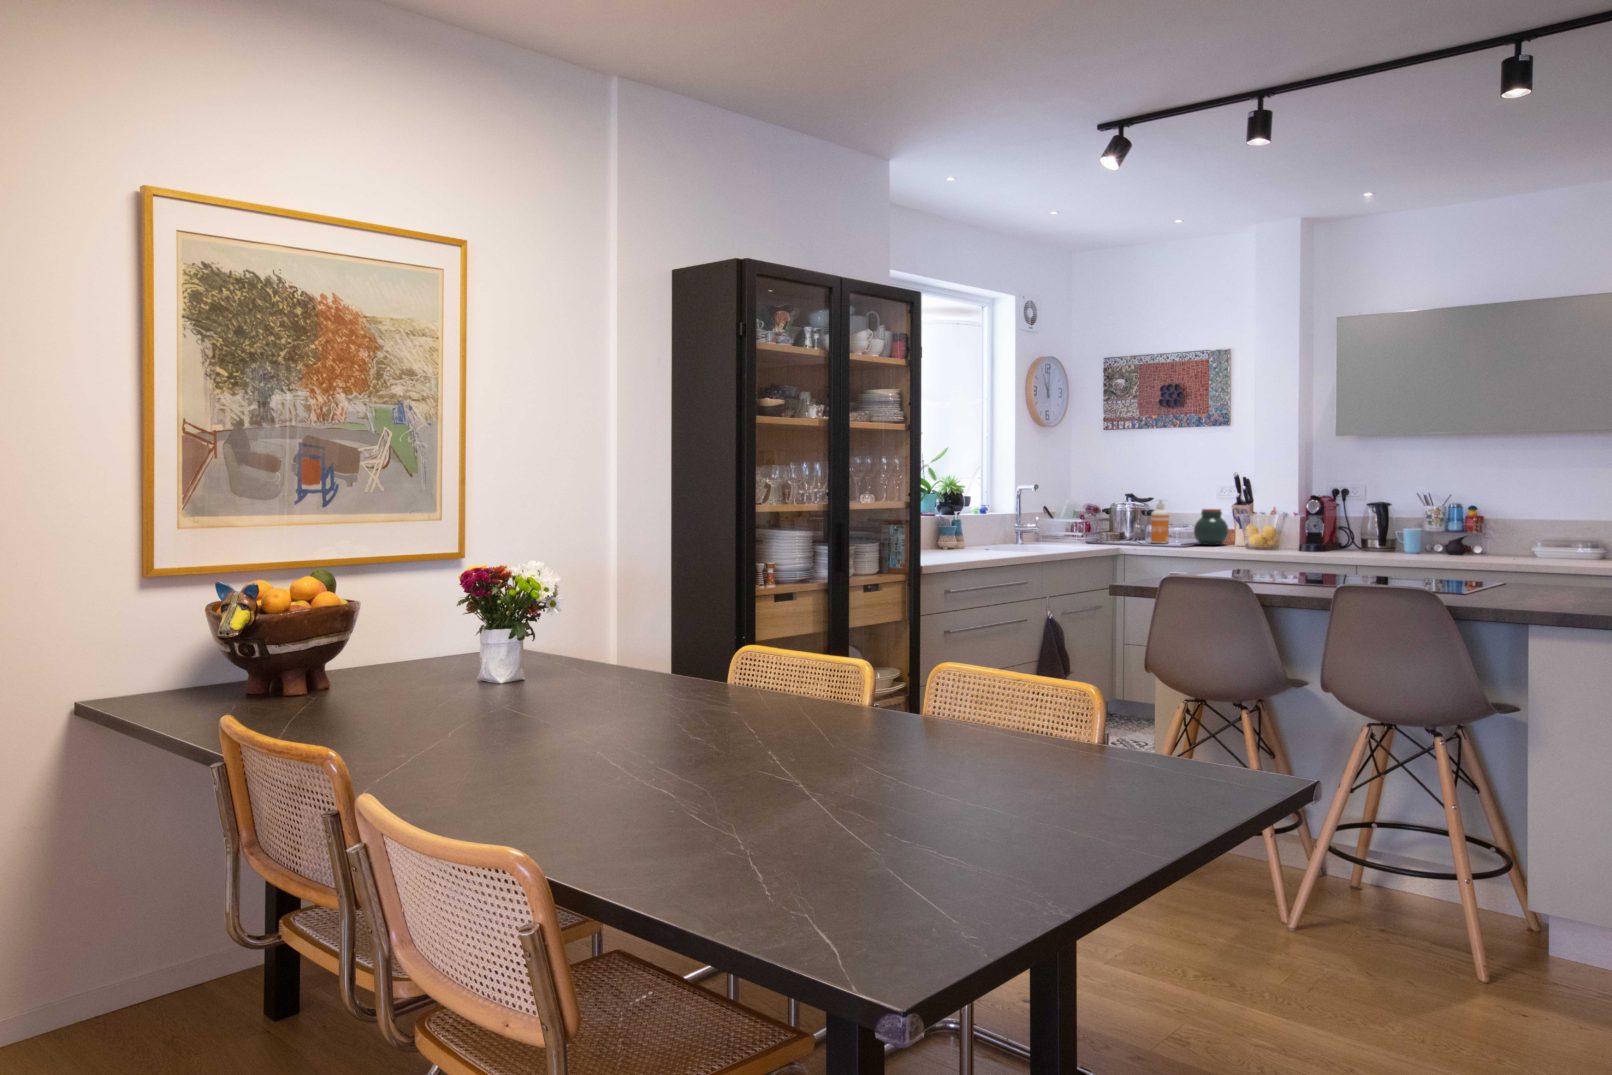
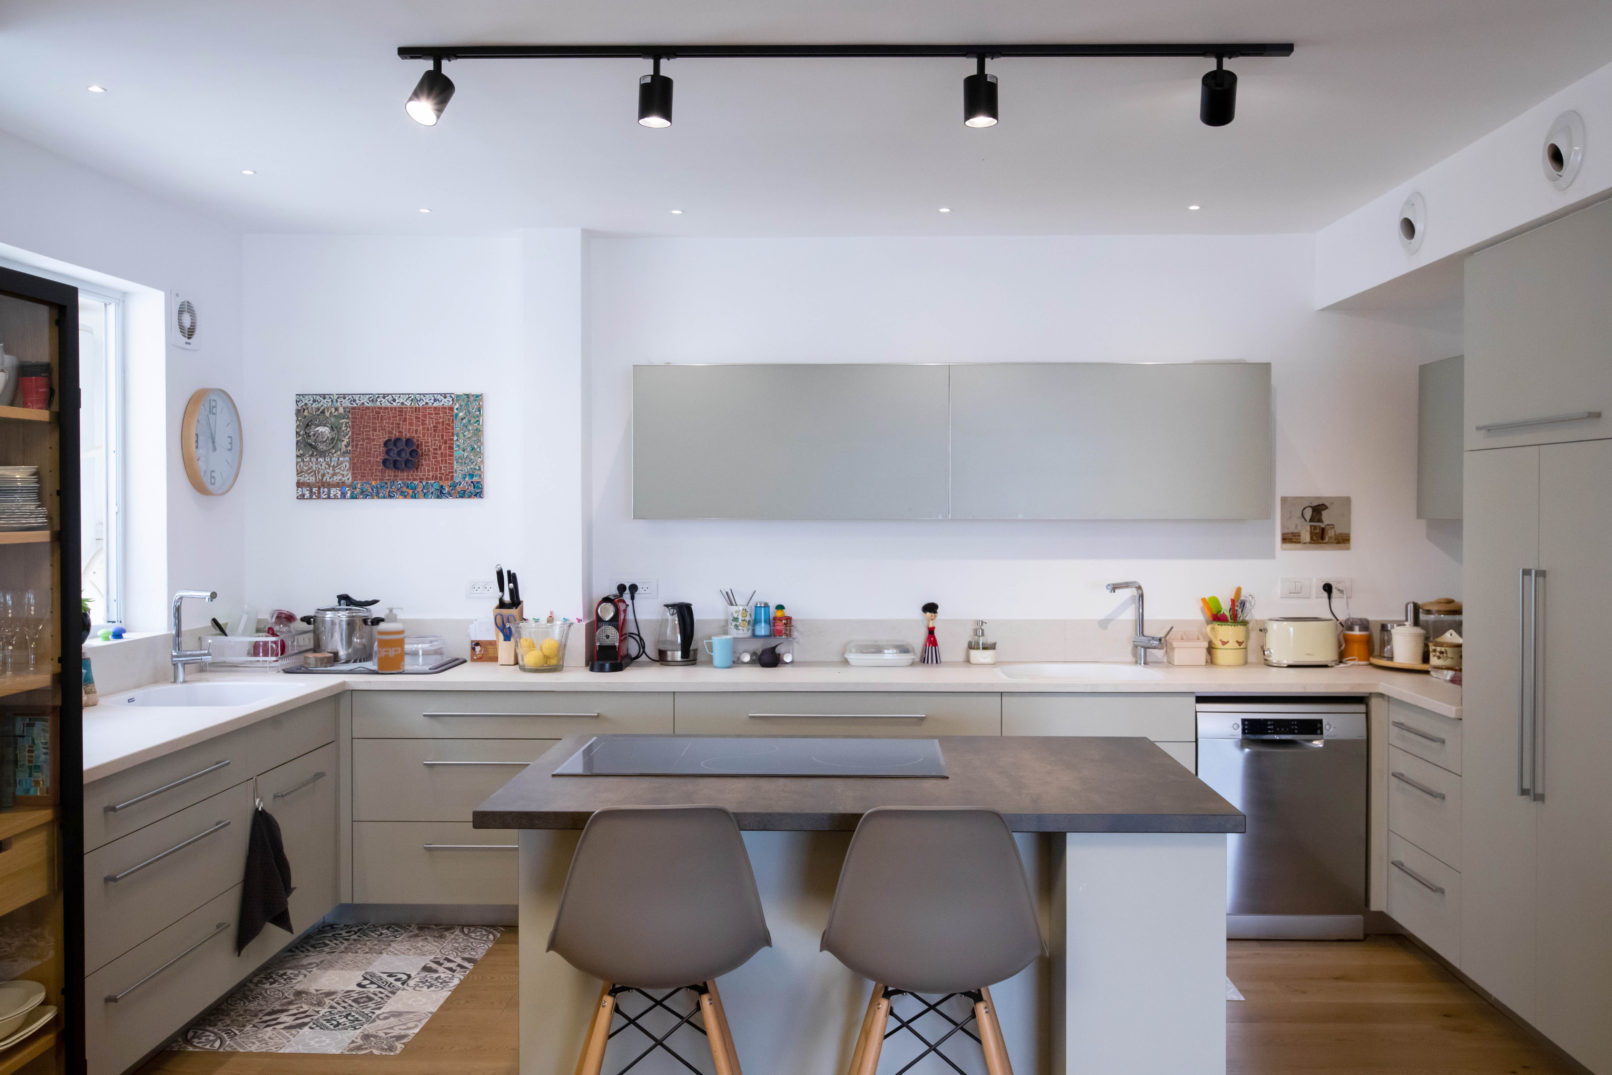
jar: present [1194,509,1229,545] -> none [443,619,493,672]

